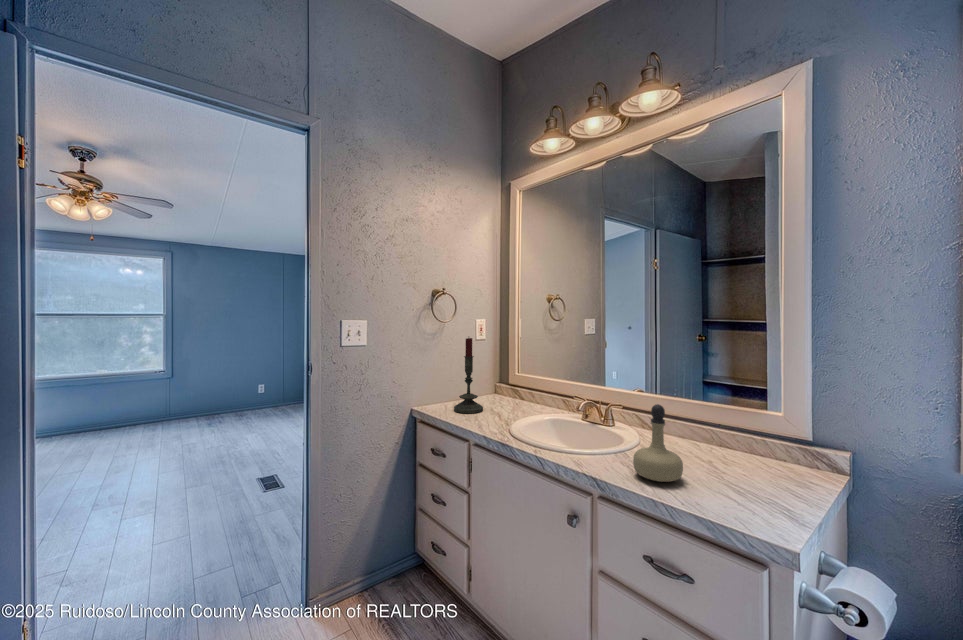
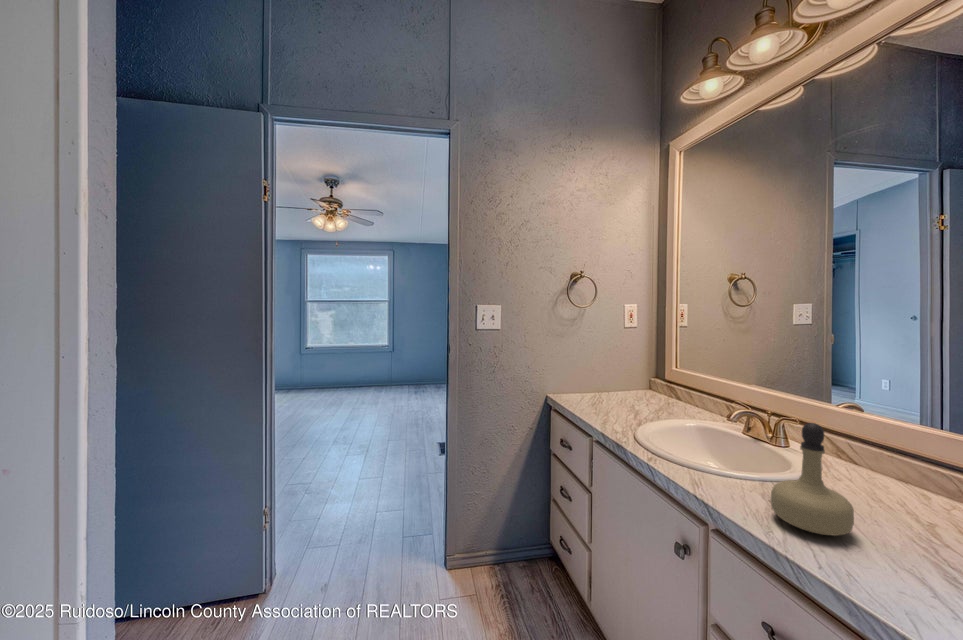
candle: present [454,338,483,413] -> none [588,324,620,408]

